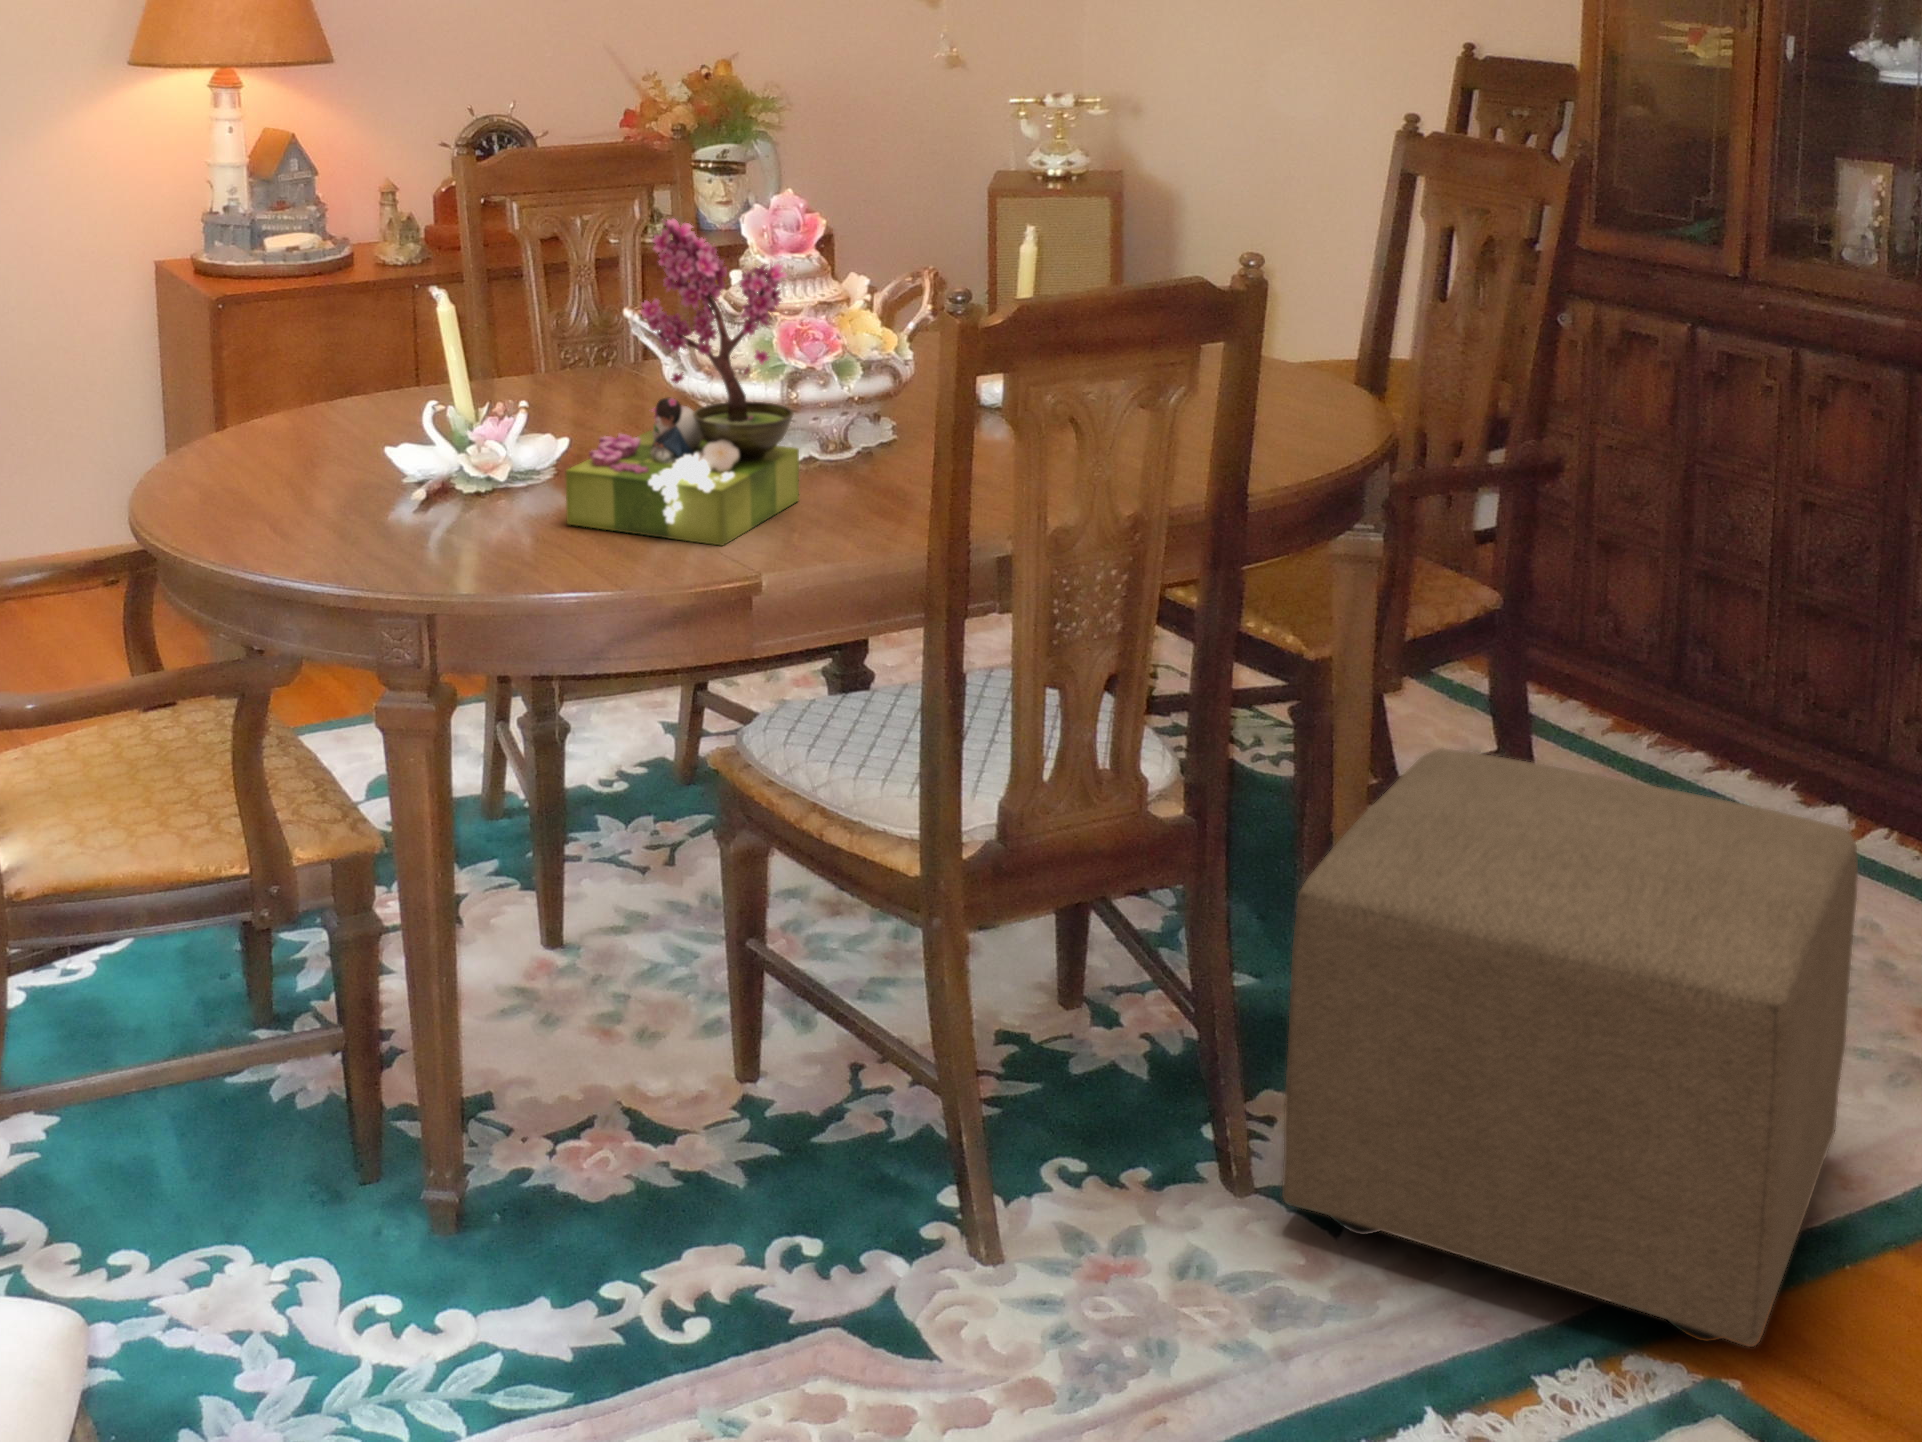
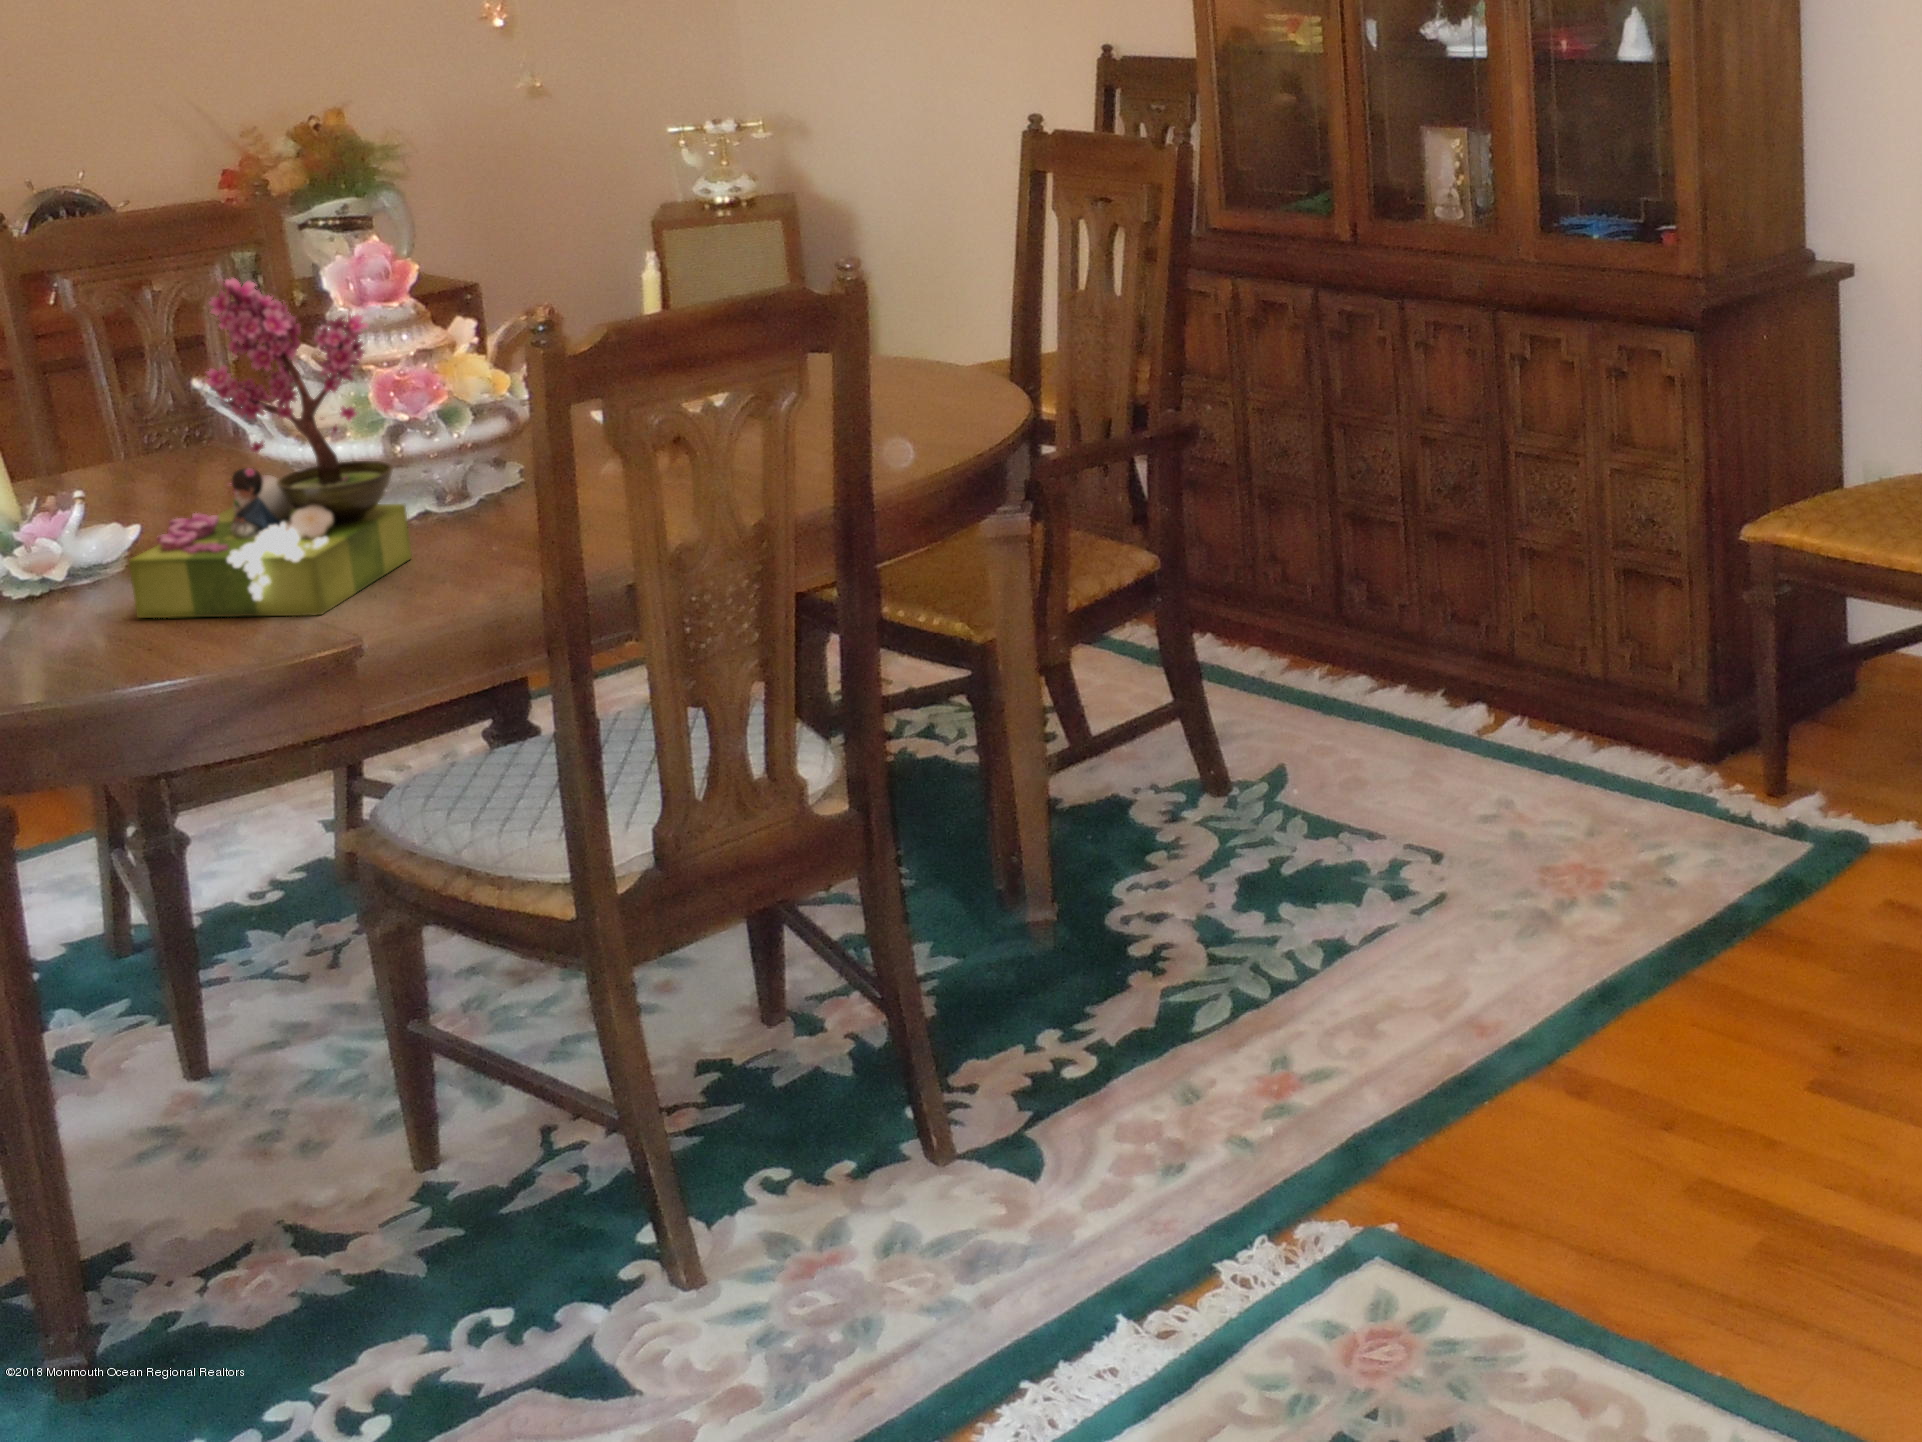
ottoman: present [1282,748,1858,1347] -> none [959,704,1466,1188]

